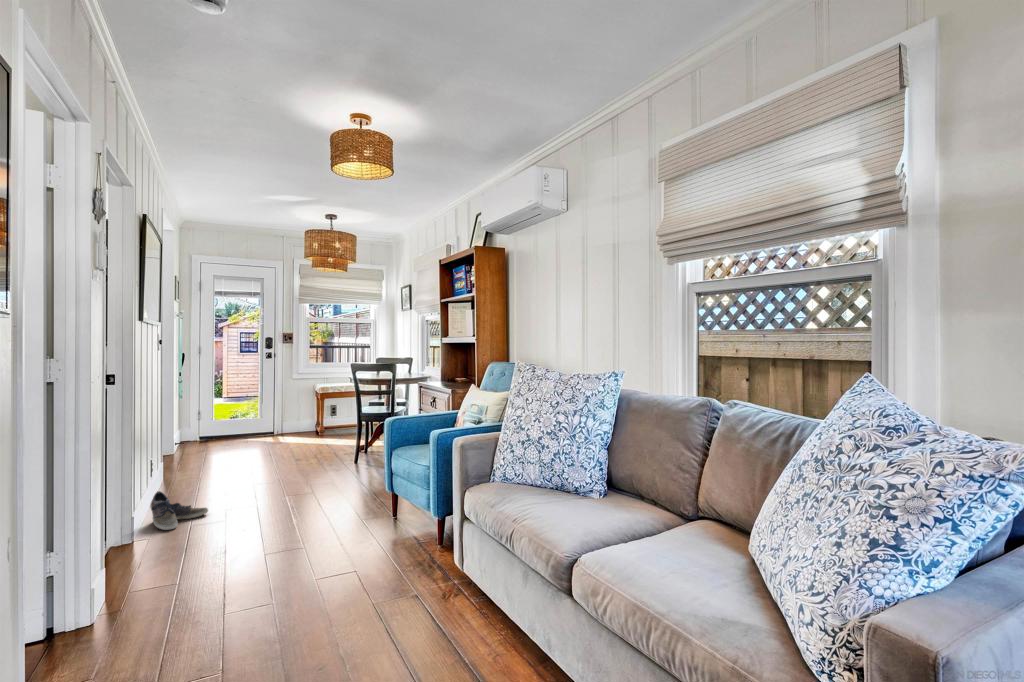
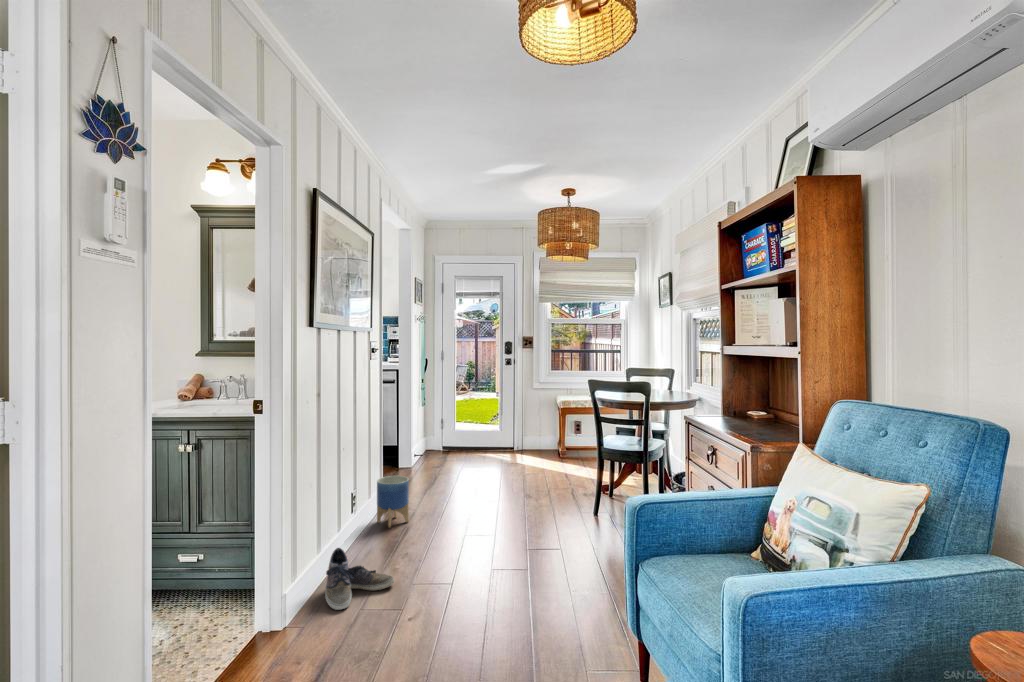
planter: none [166,448,197,489] -> present [377,476,409,528]

